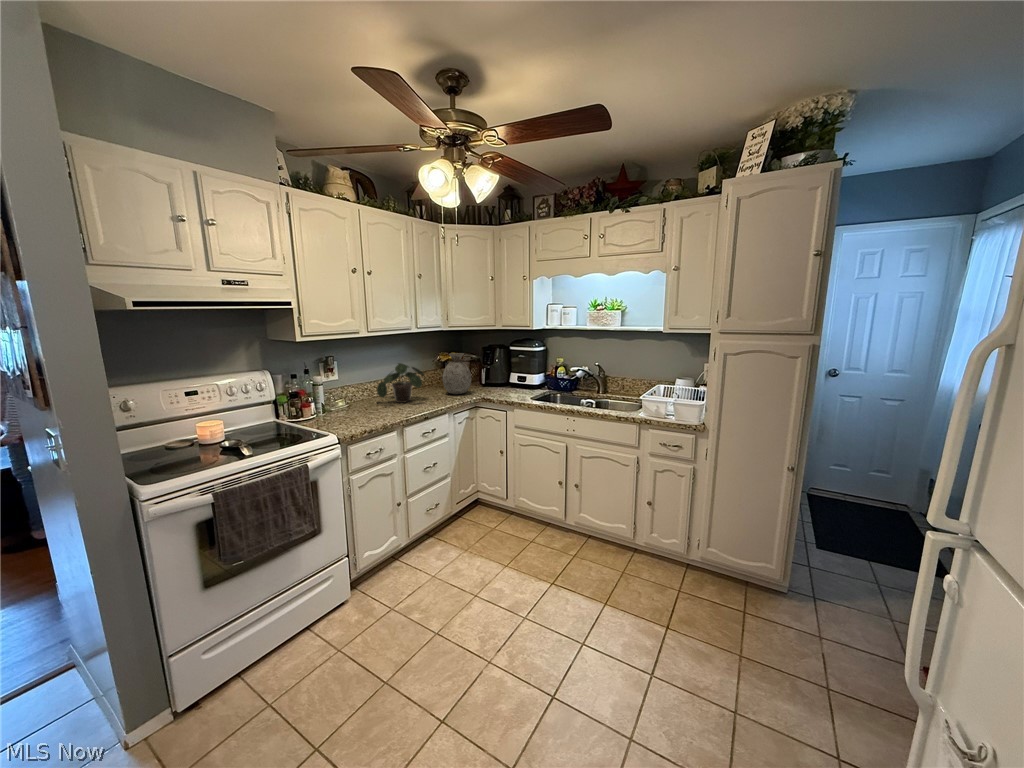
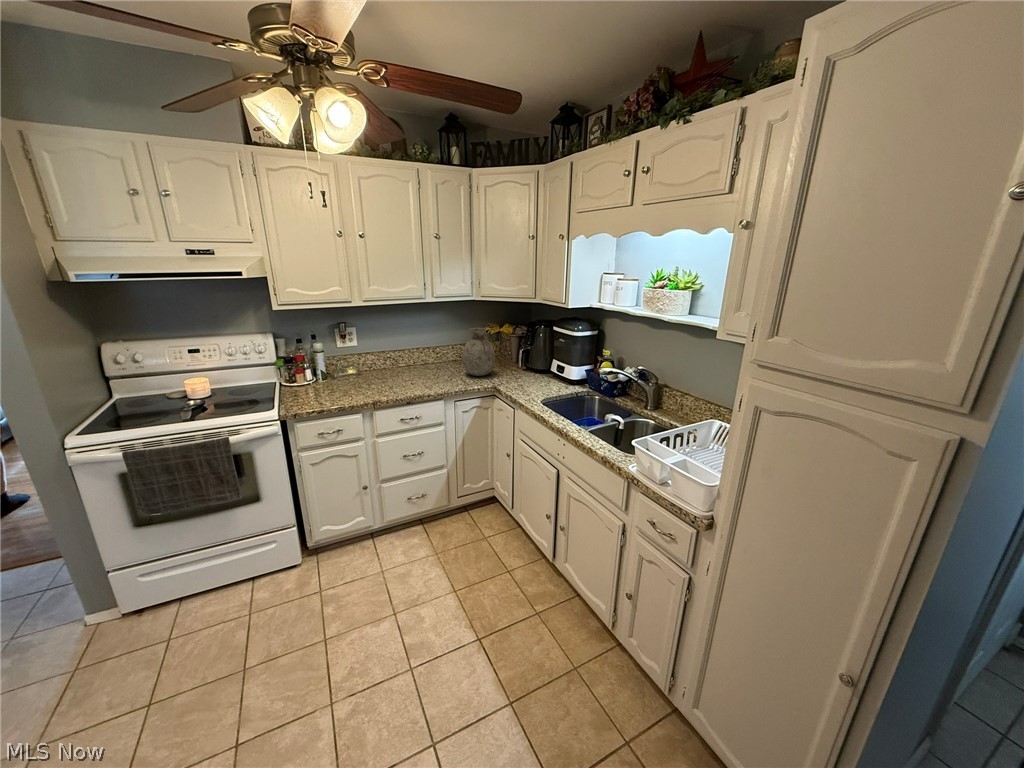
potted plant: present [377,363,424,403] -> none [383,335,435,379]

